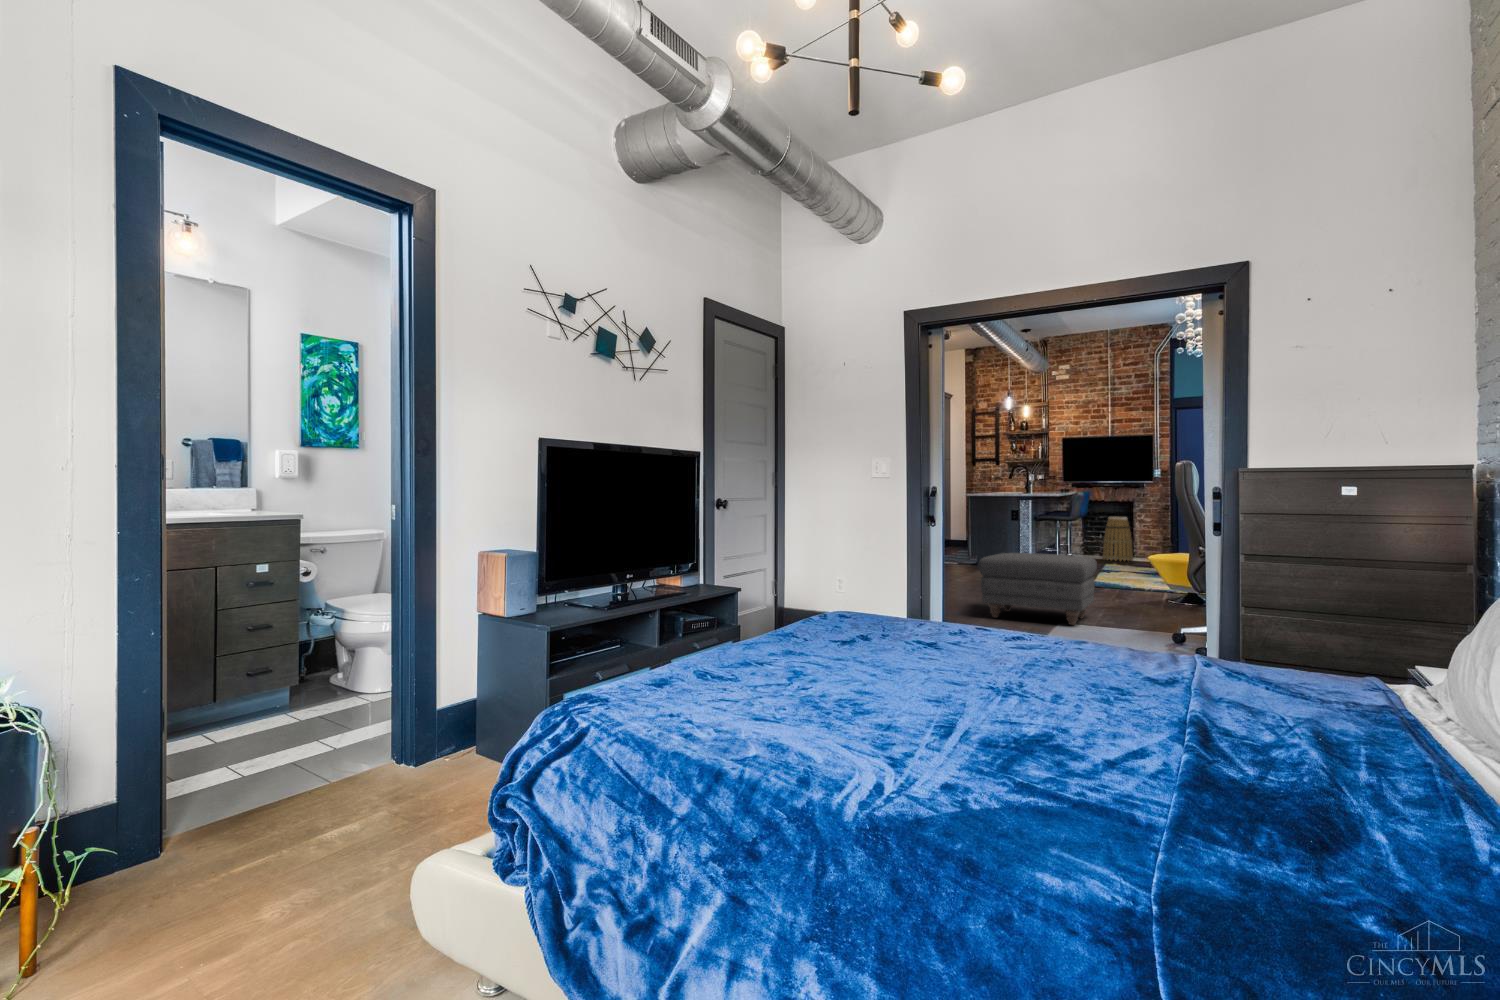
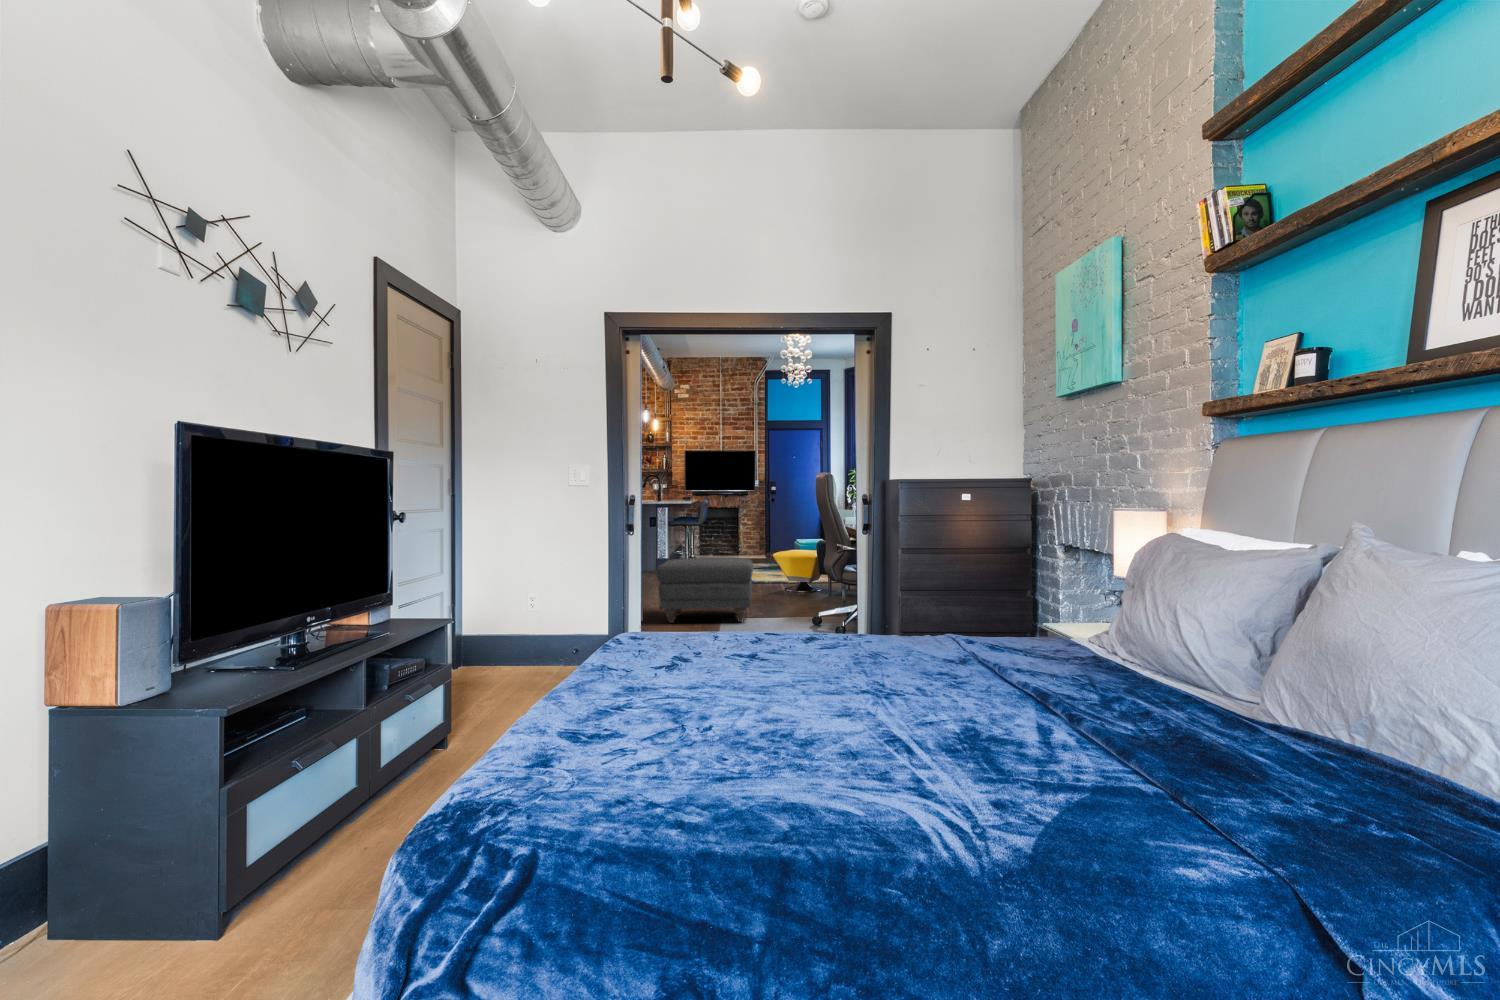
basket: present [1103,516,1133,561] -> none [718,522,742,562]

